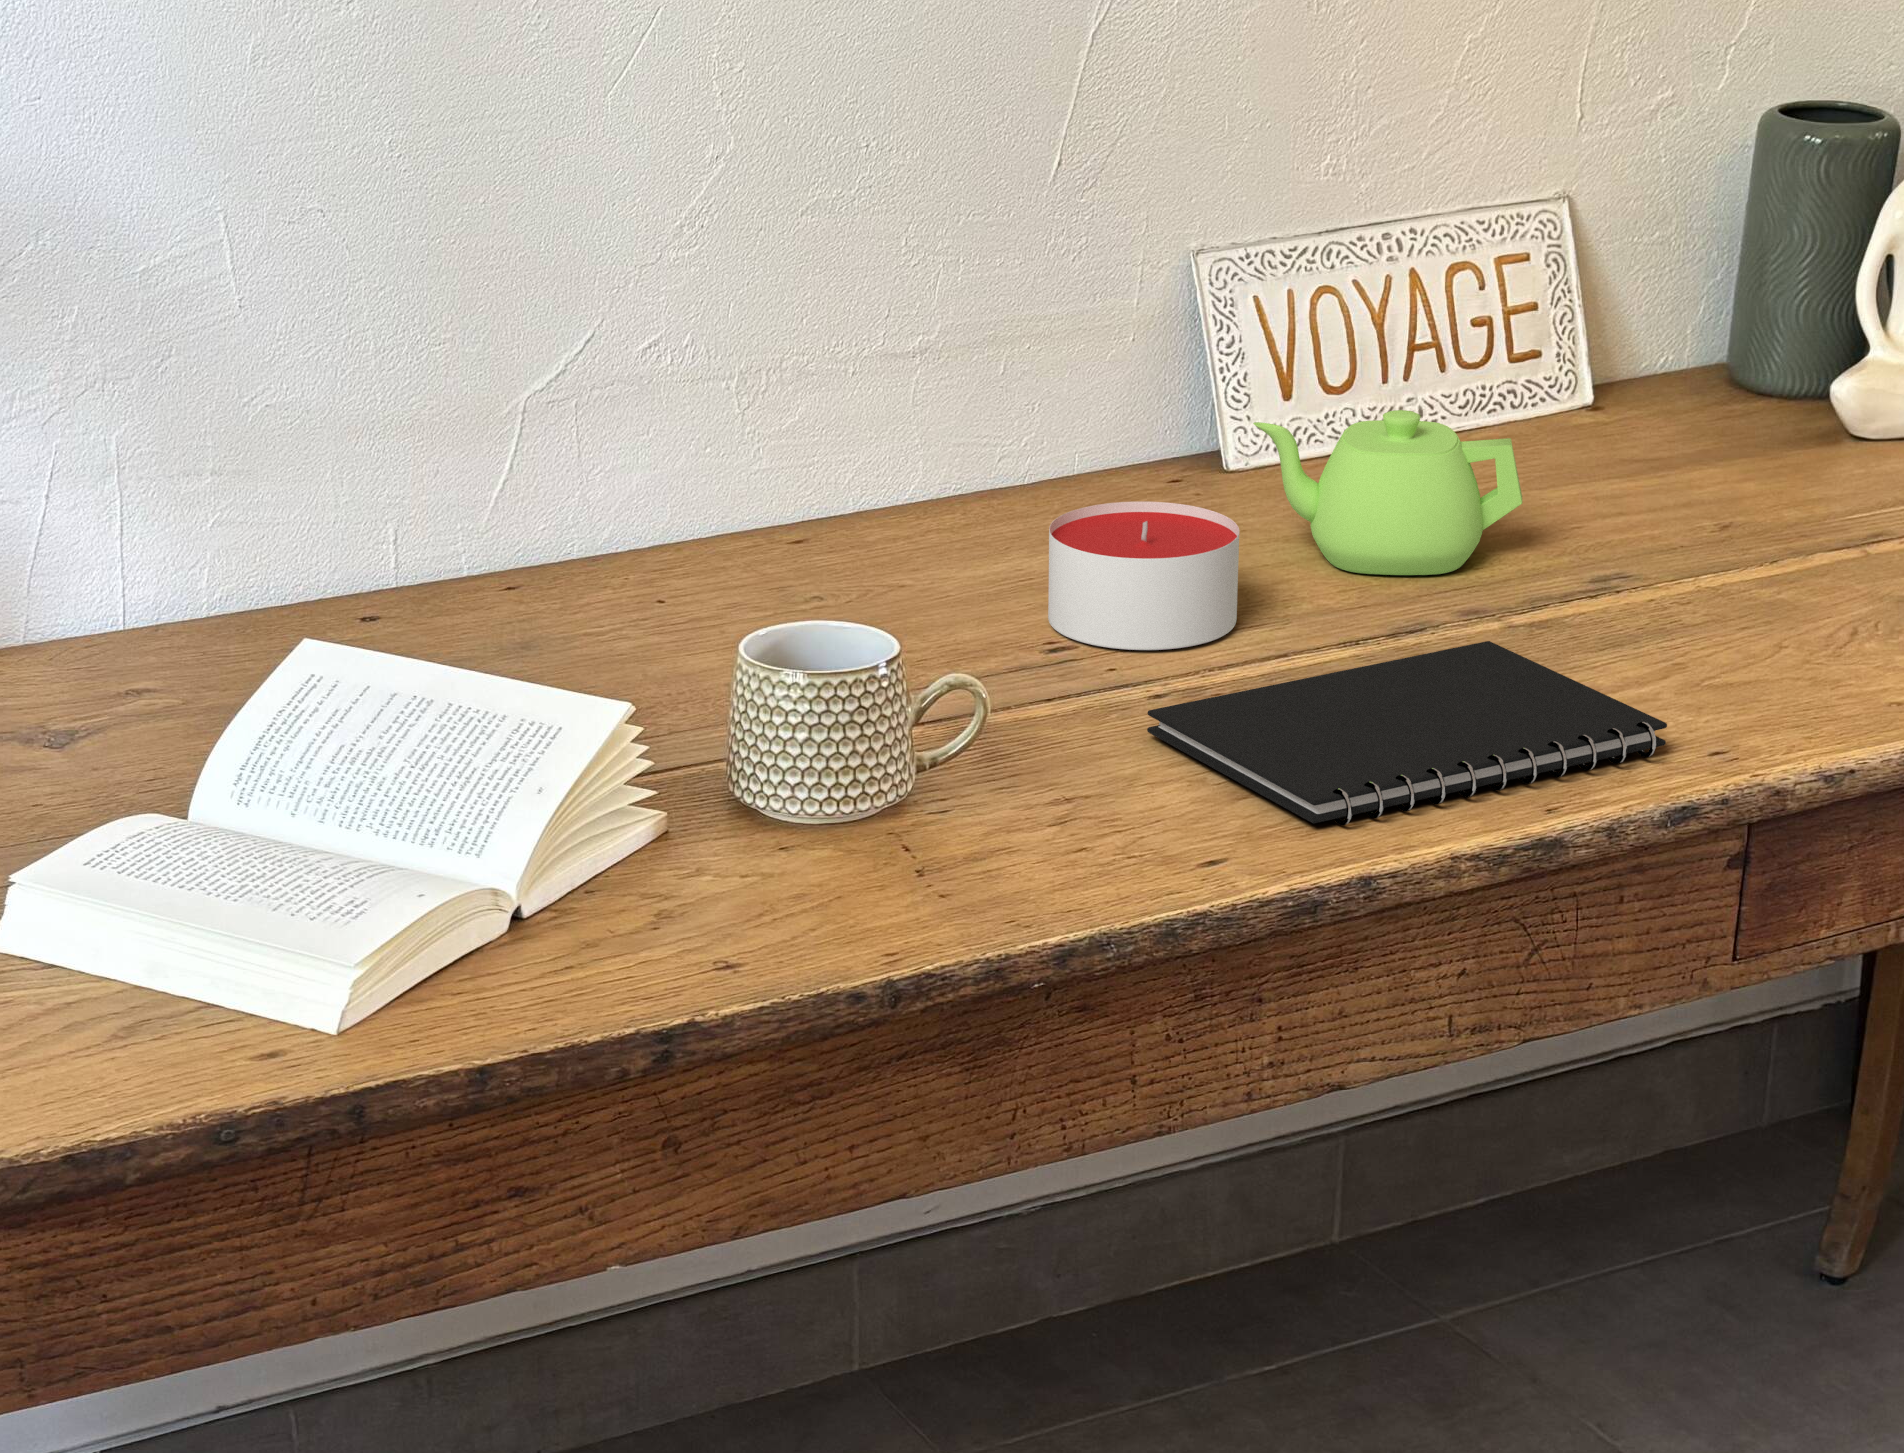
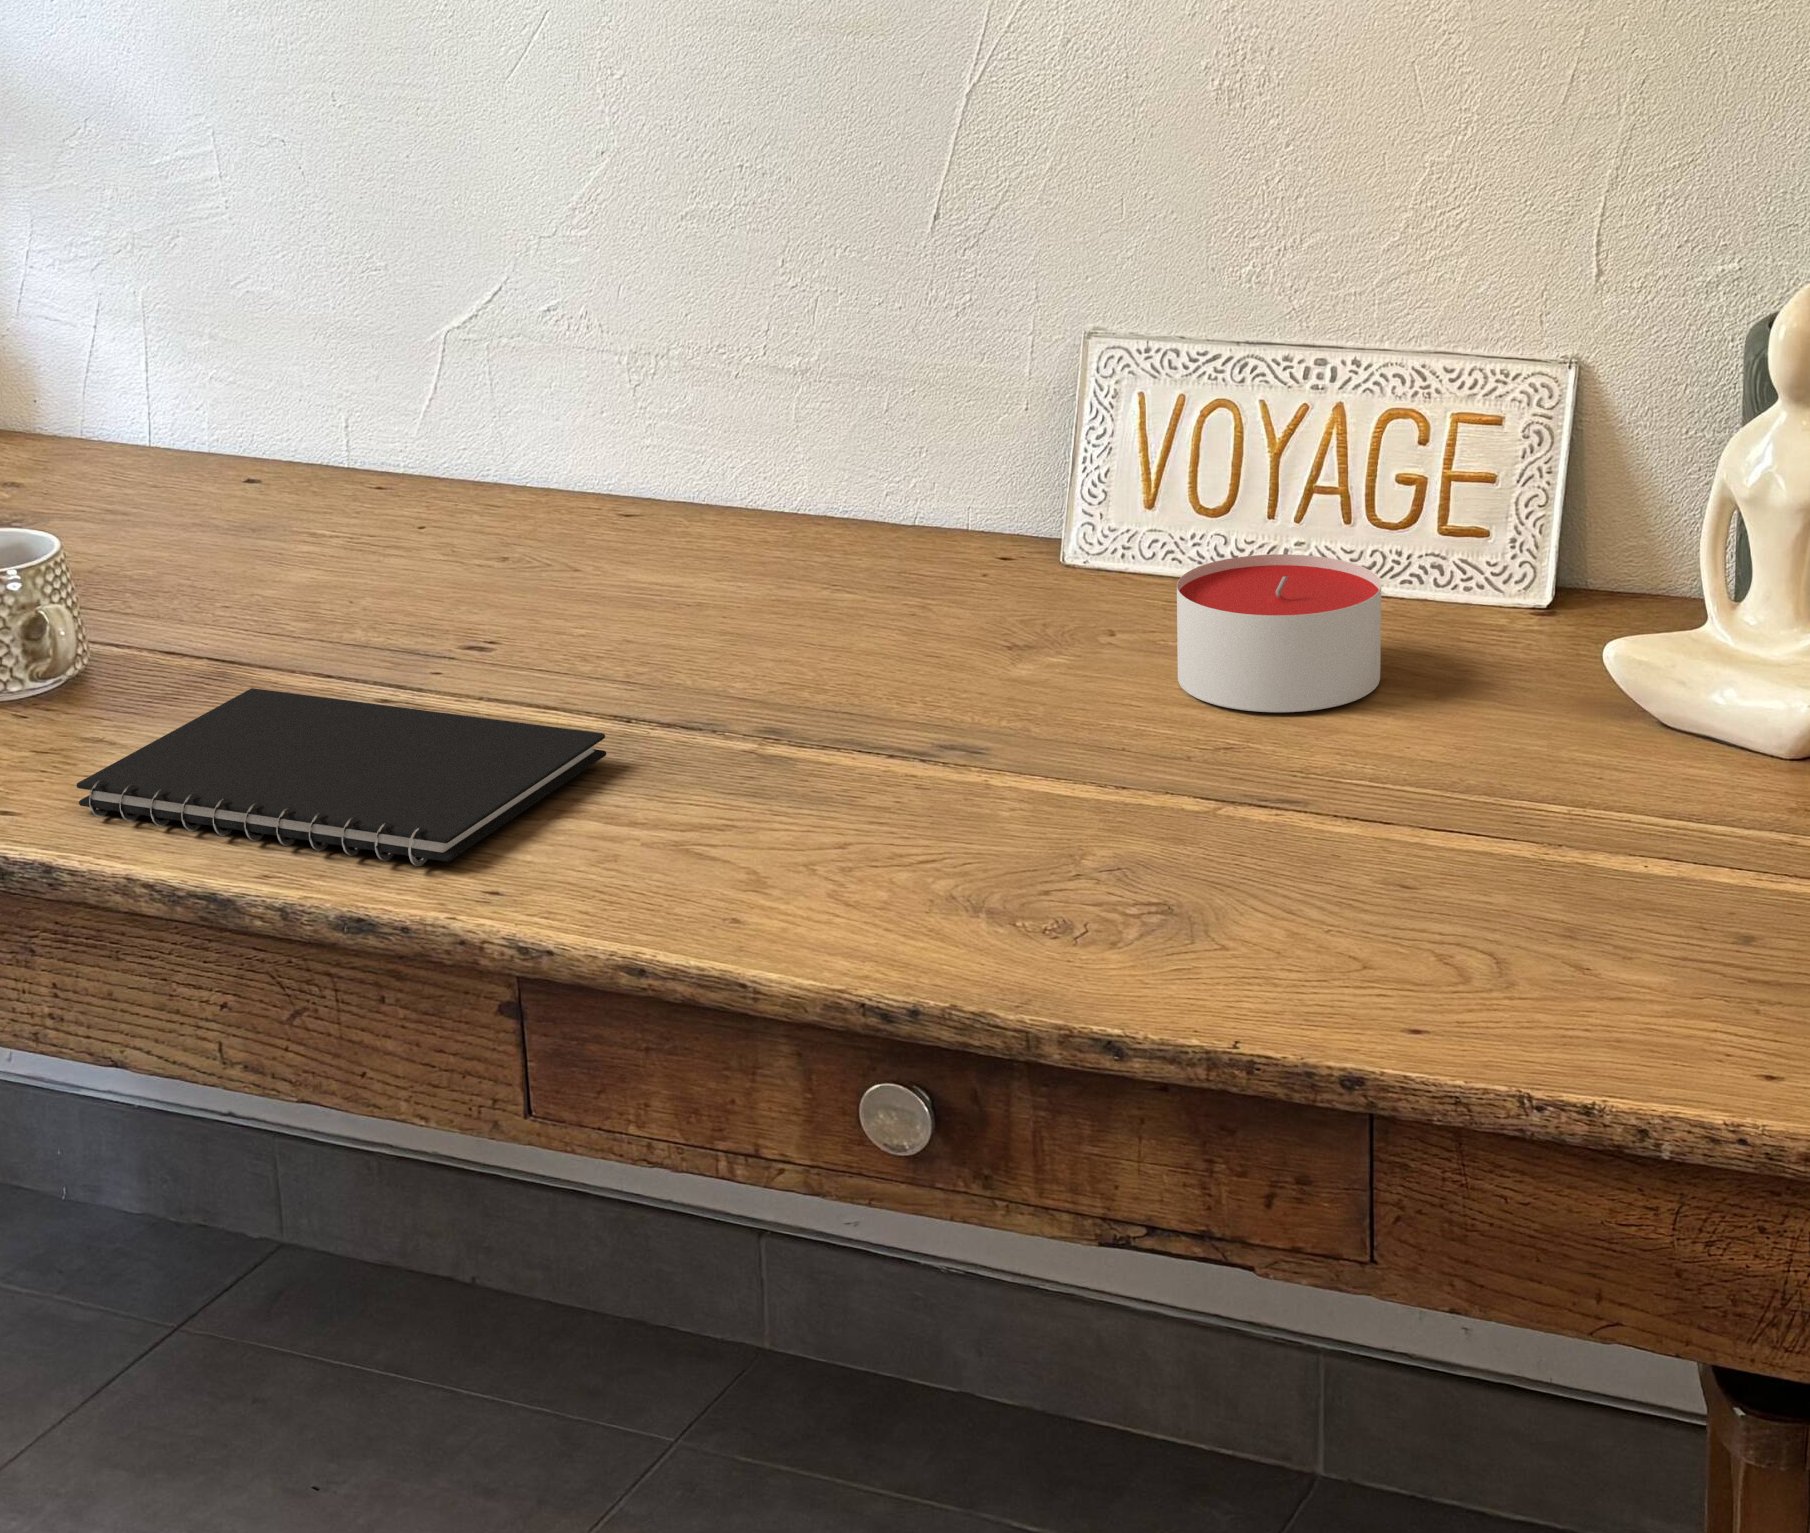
teapot: present [1253,410,1522,575] -> none [803,492,1006,689]
candle: present [1048,502,1239,650] -> present [1177,554,1381,712]

